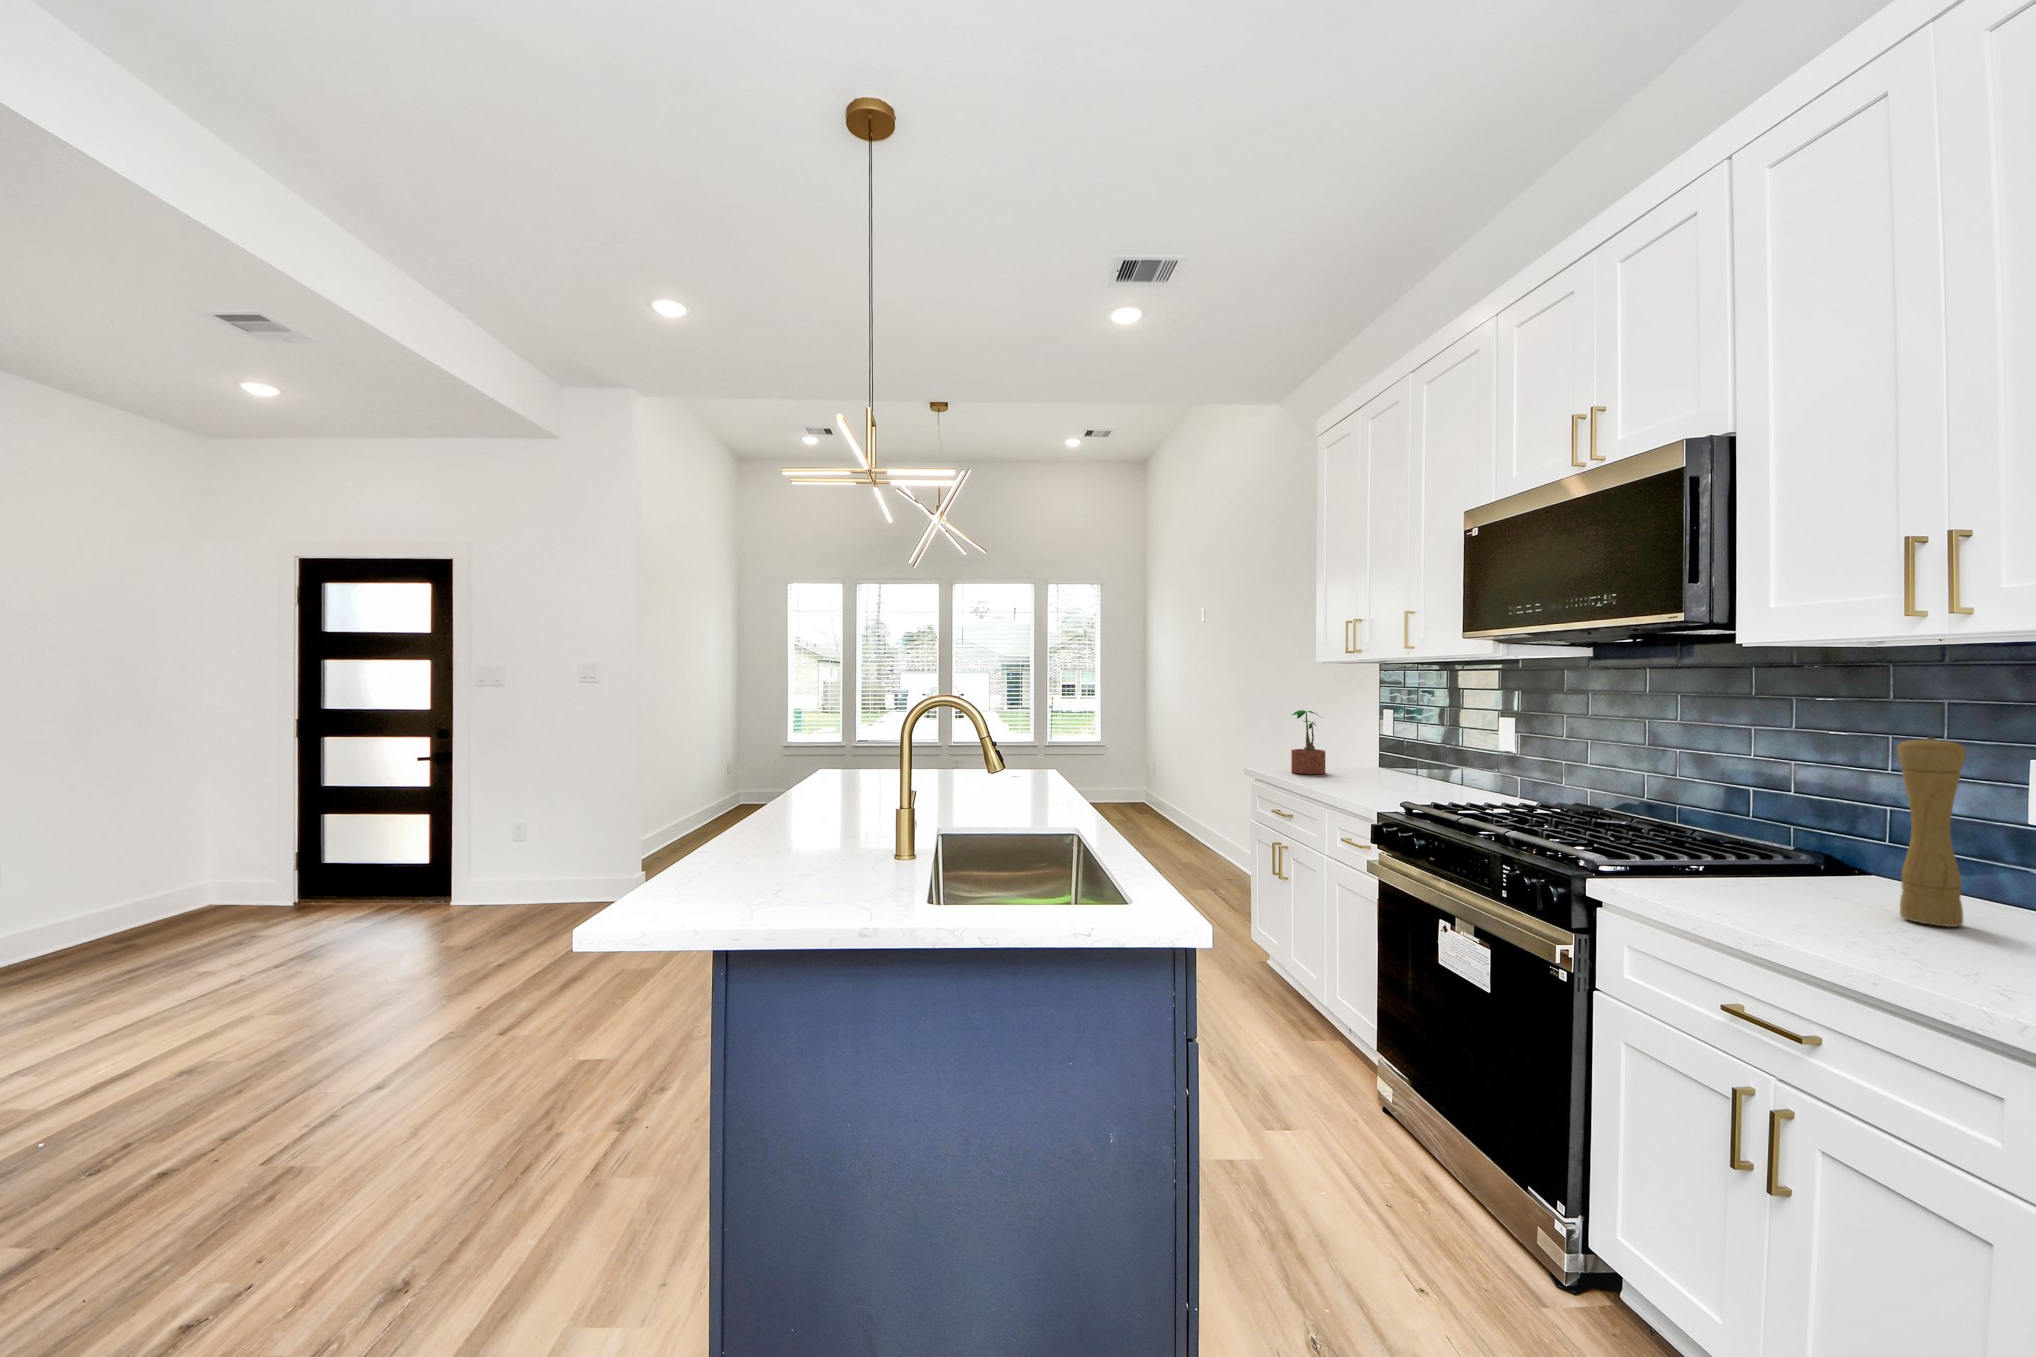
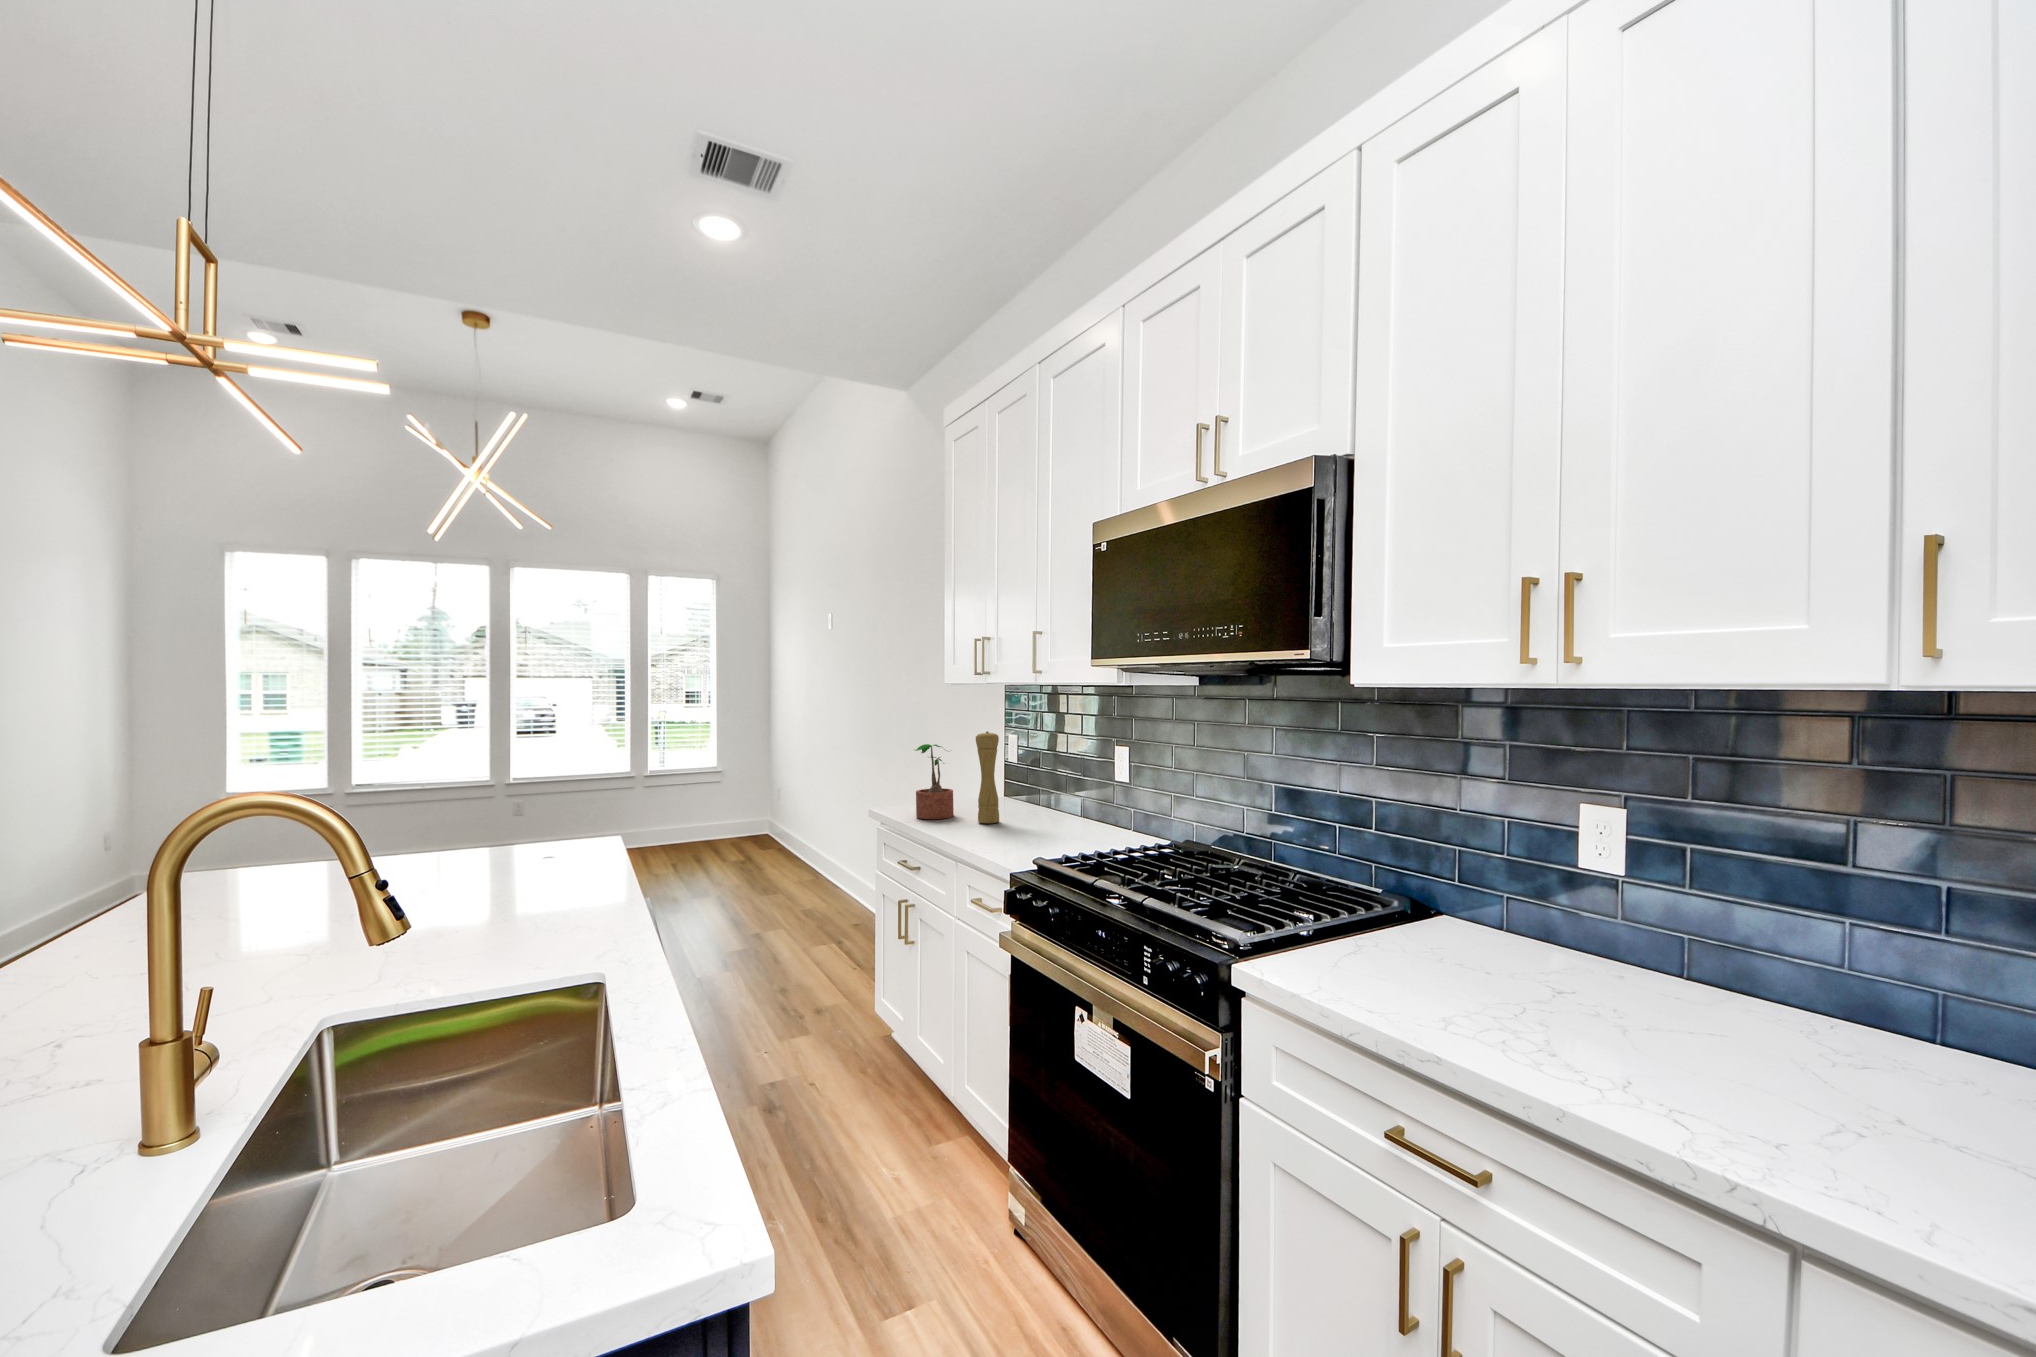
pepper mill: present [1897,737,1966,927] -> present [976,731,999,823]

